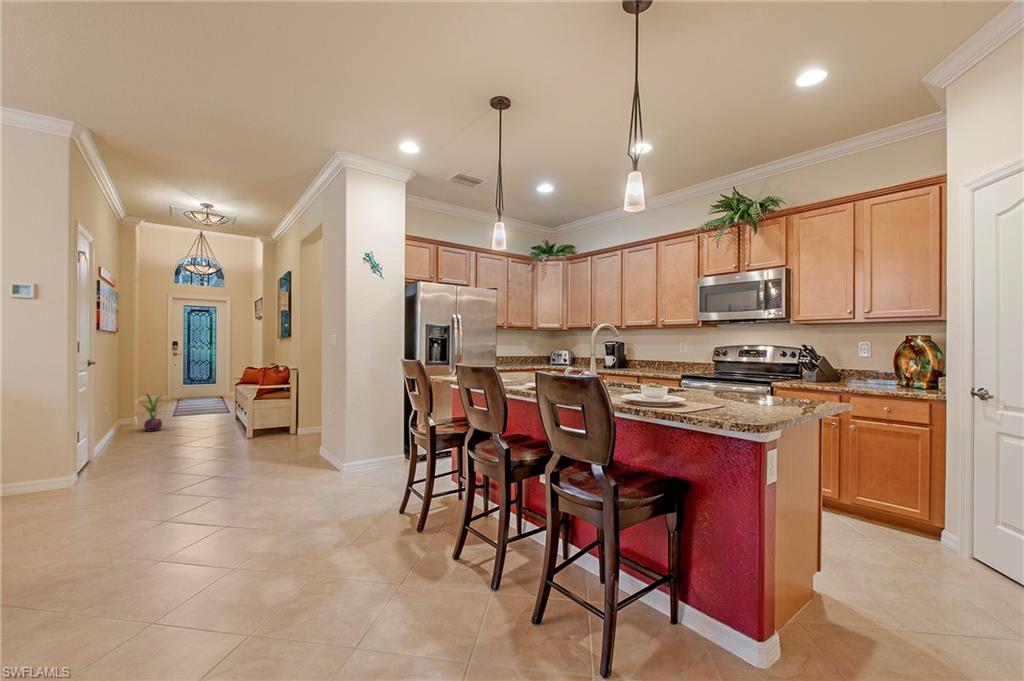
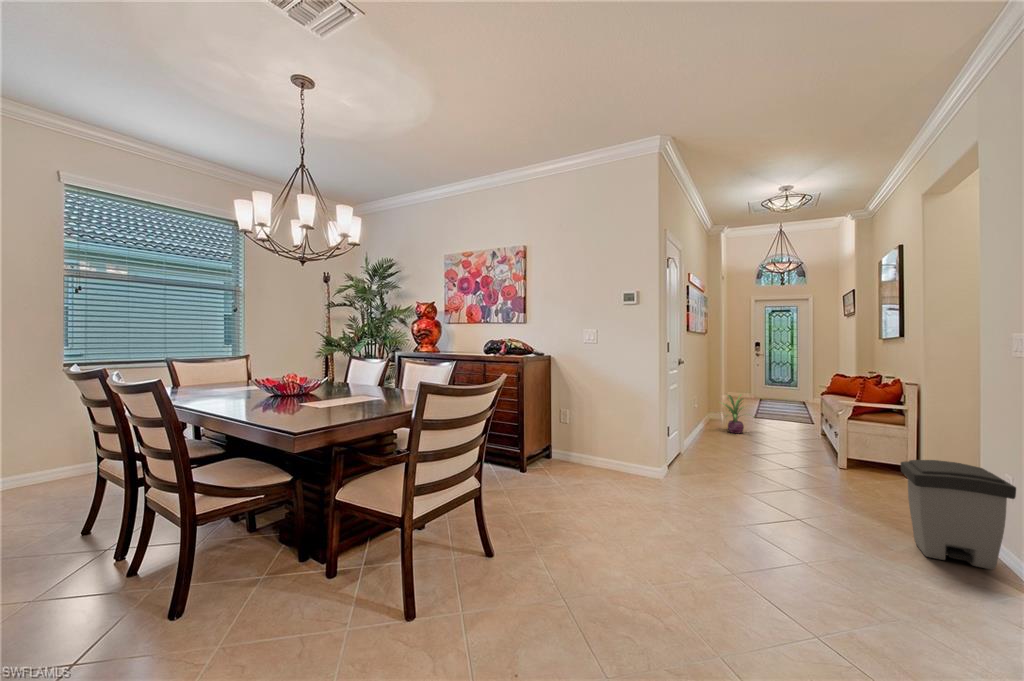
trash can: none [282,413,333,473] -> present [901,460,1016,570]

